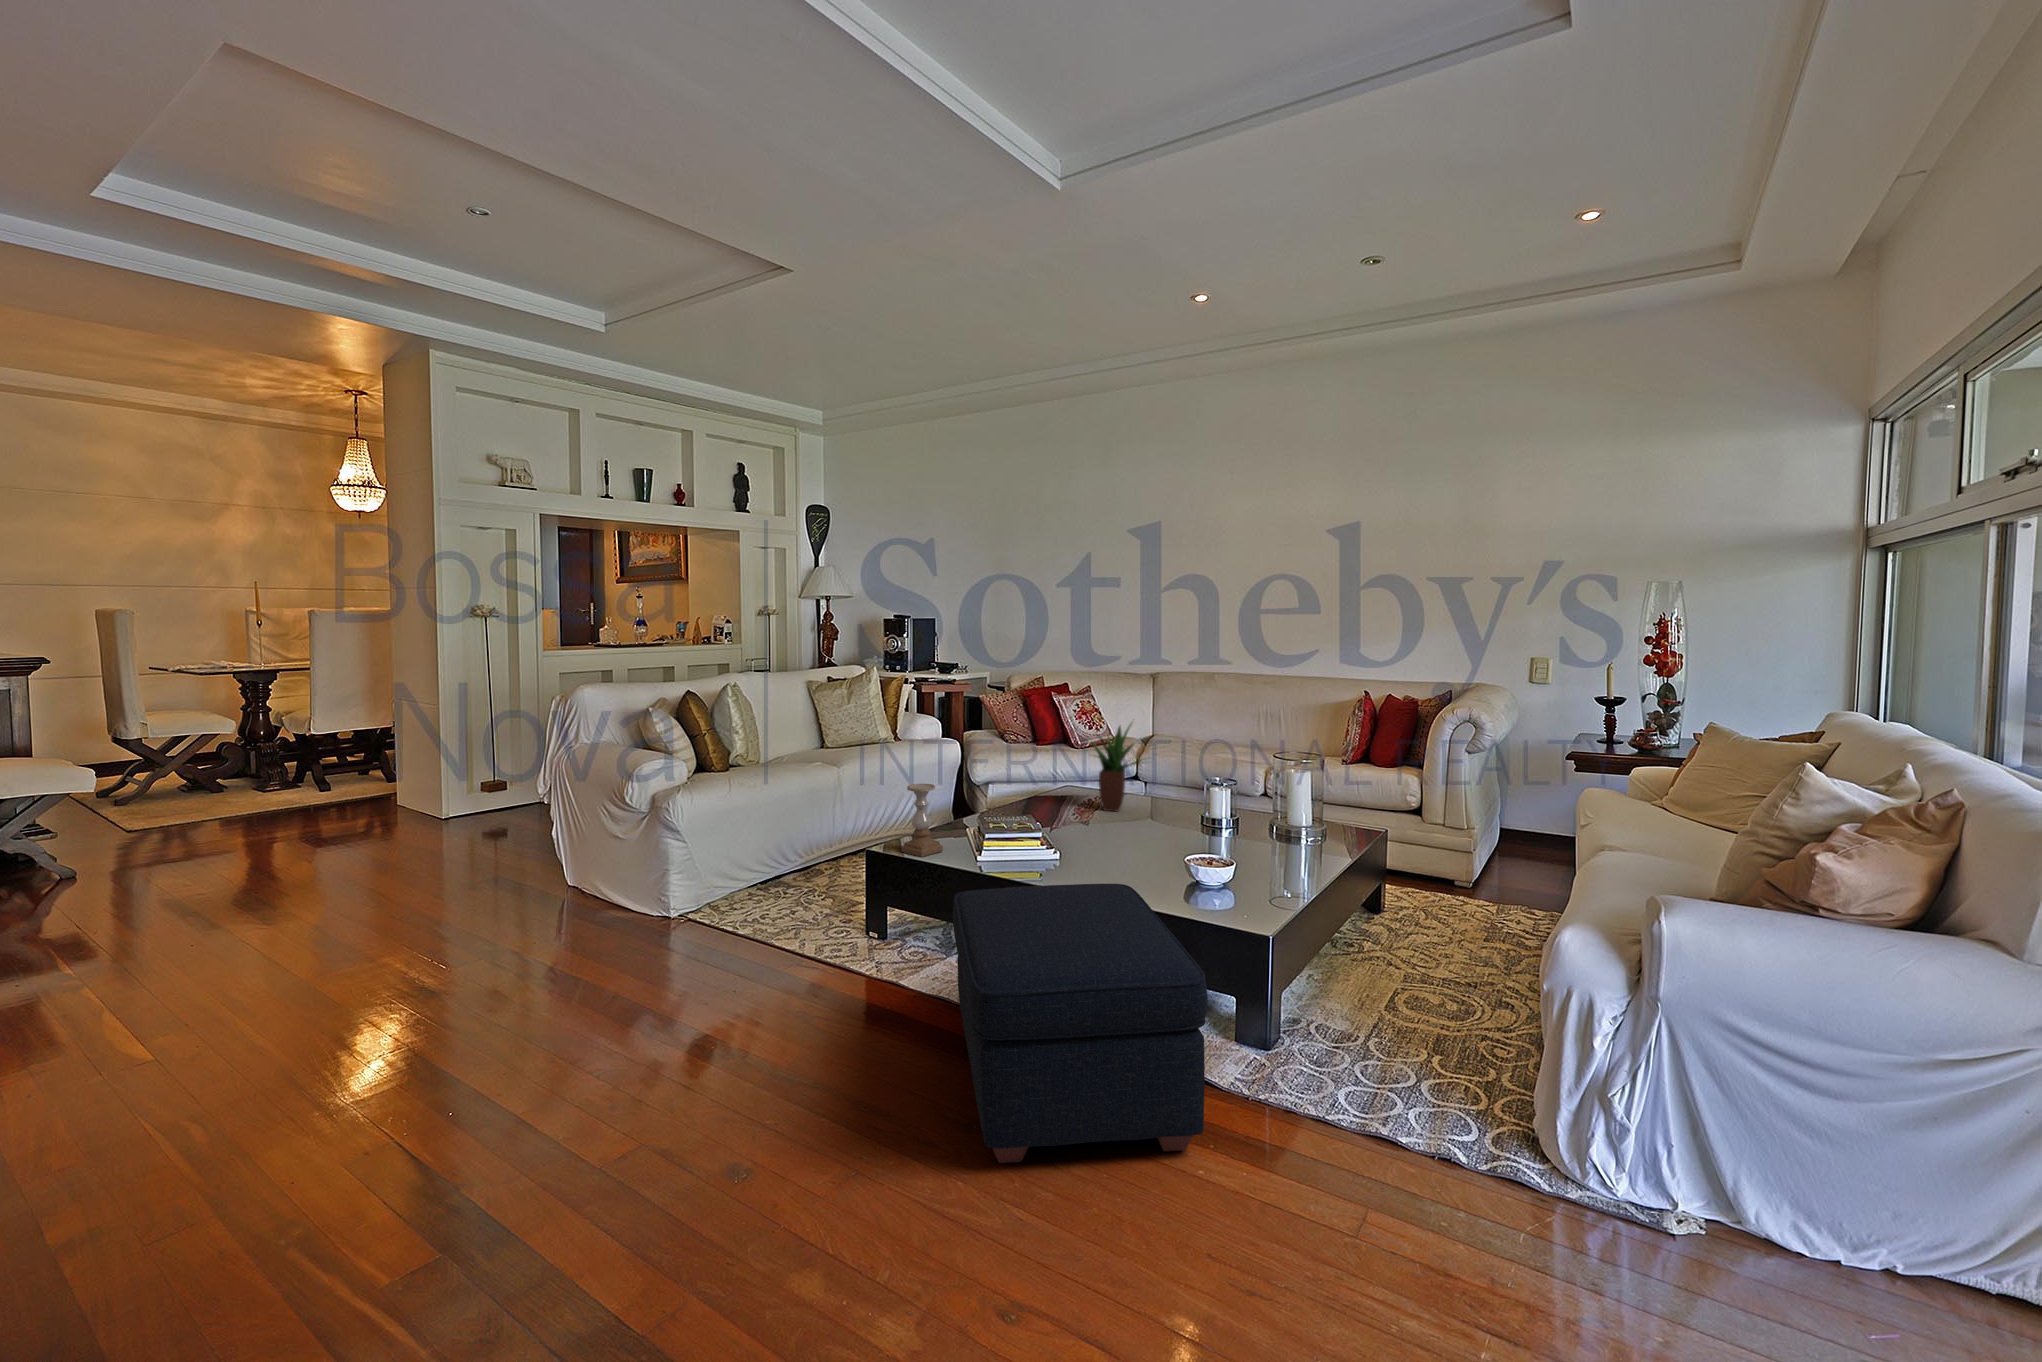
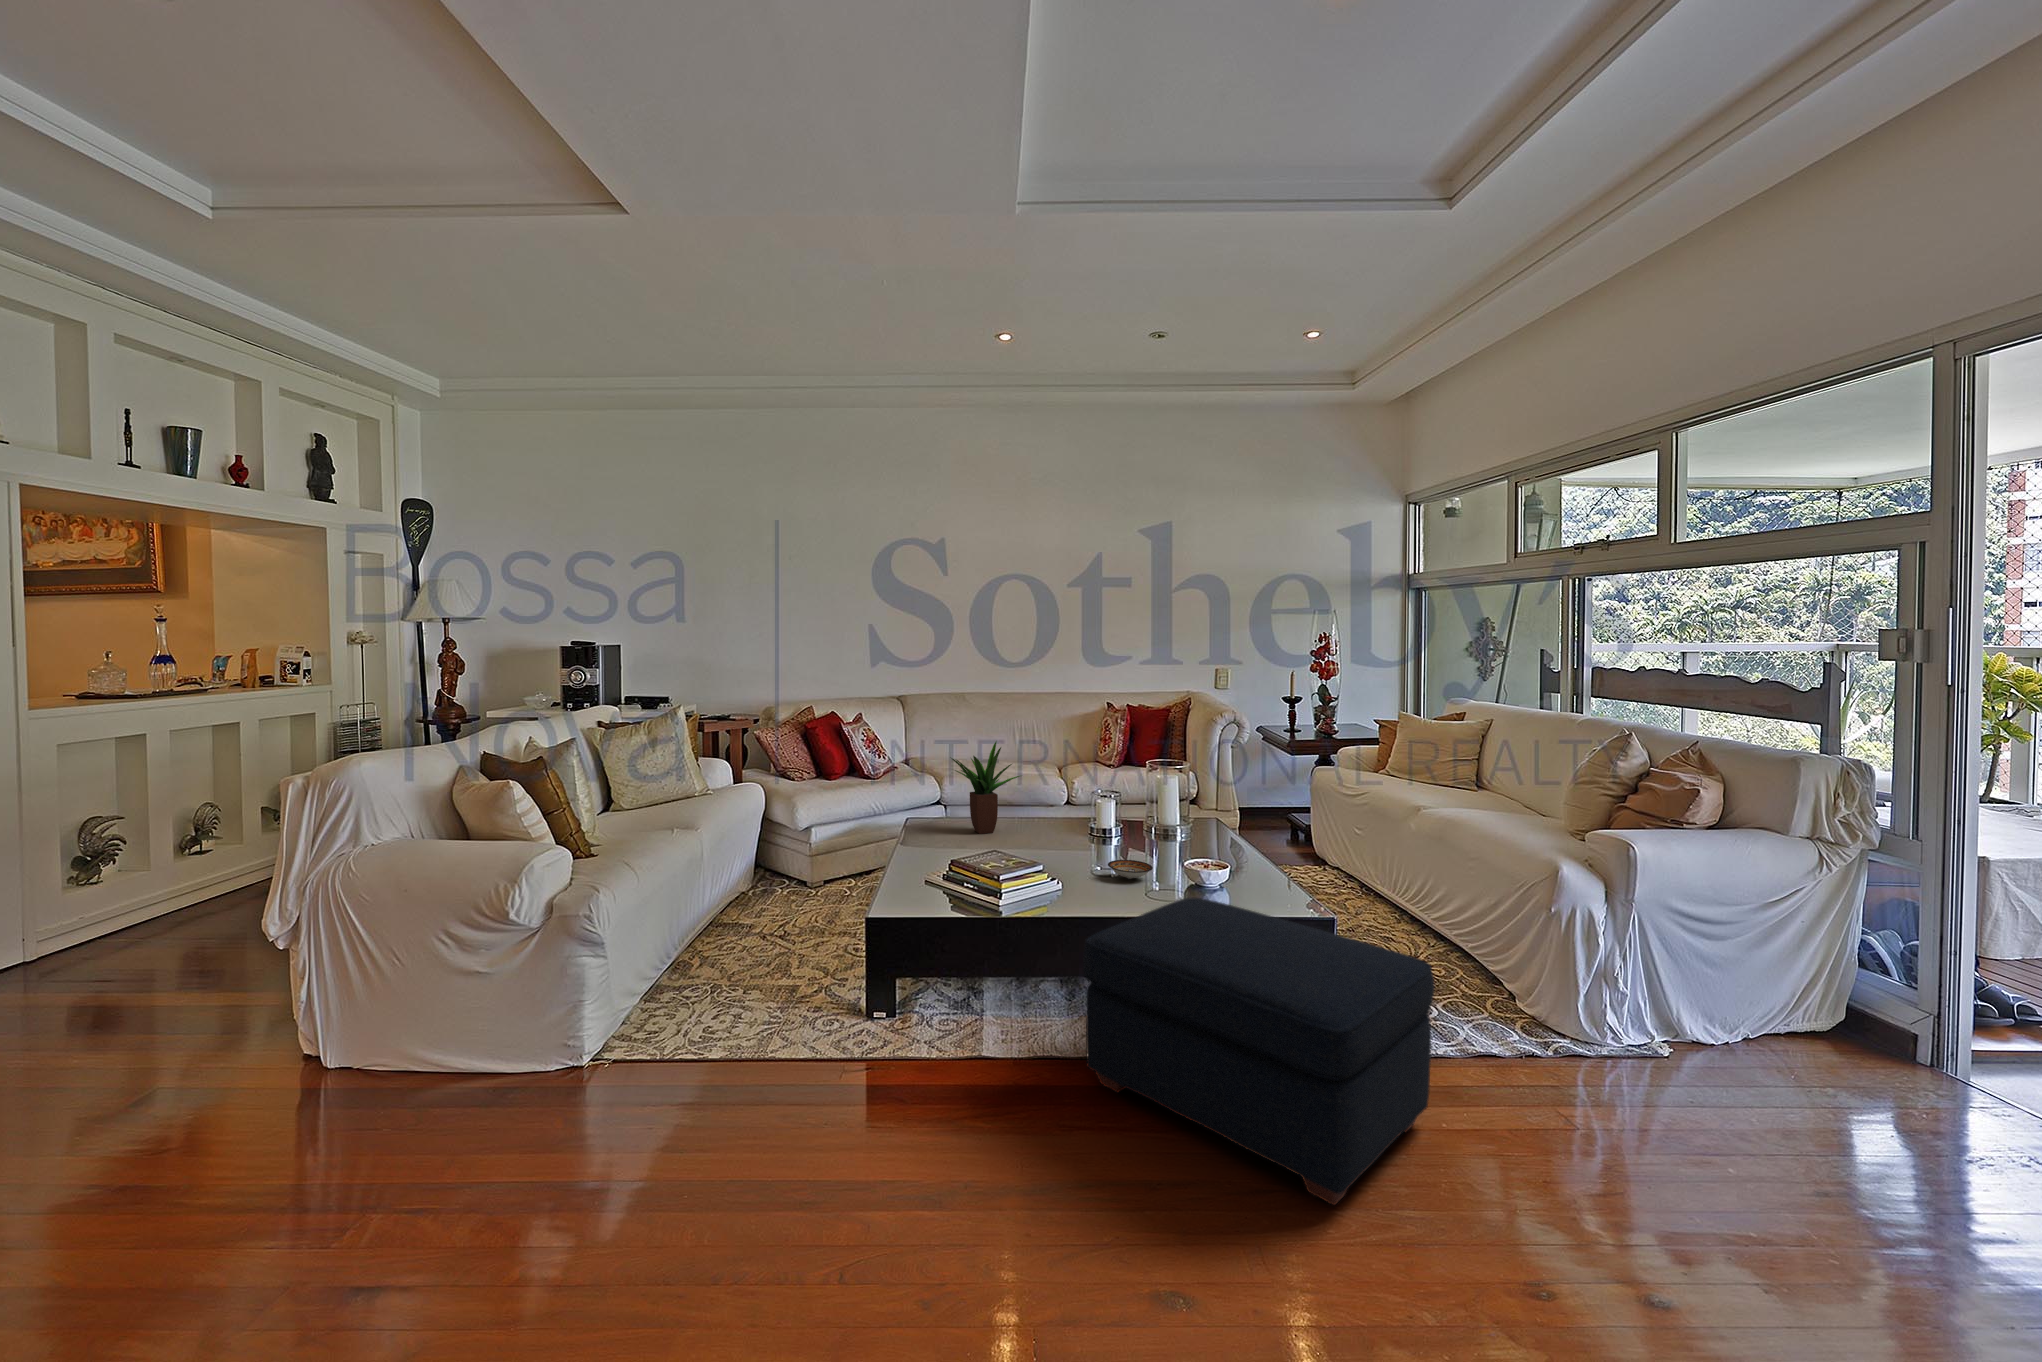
candle holder: present [901,784,943,857] -> none [903,830,942,914]
ceramic bowl: none [1117,845,1159,865] -> present [1108,860,1153,879]

